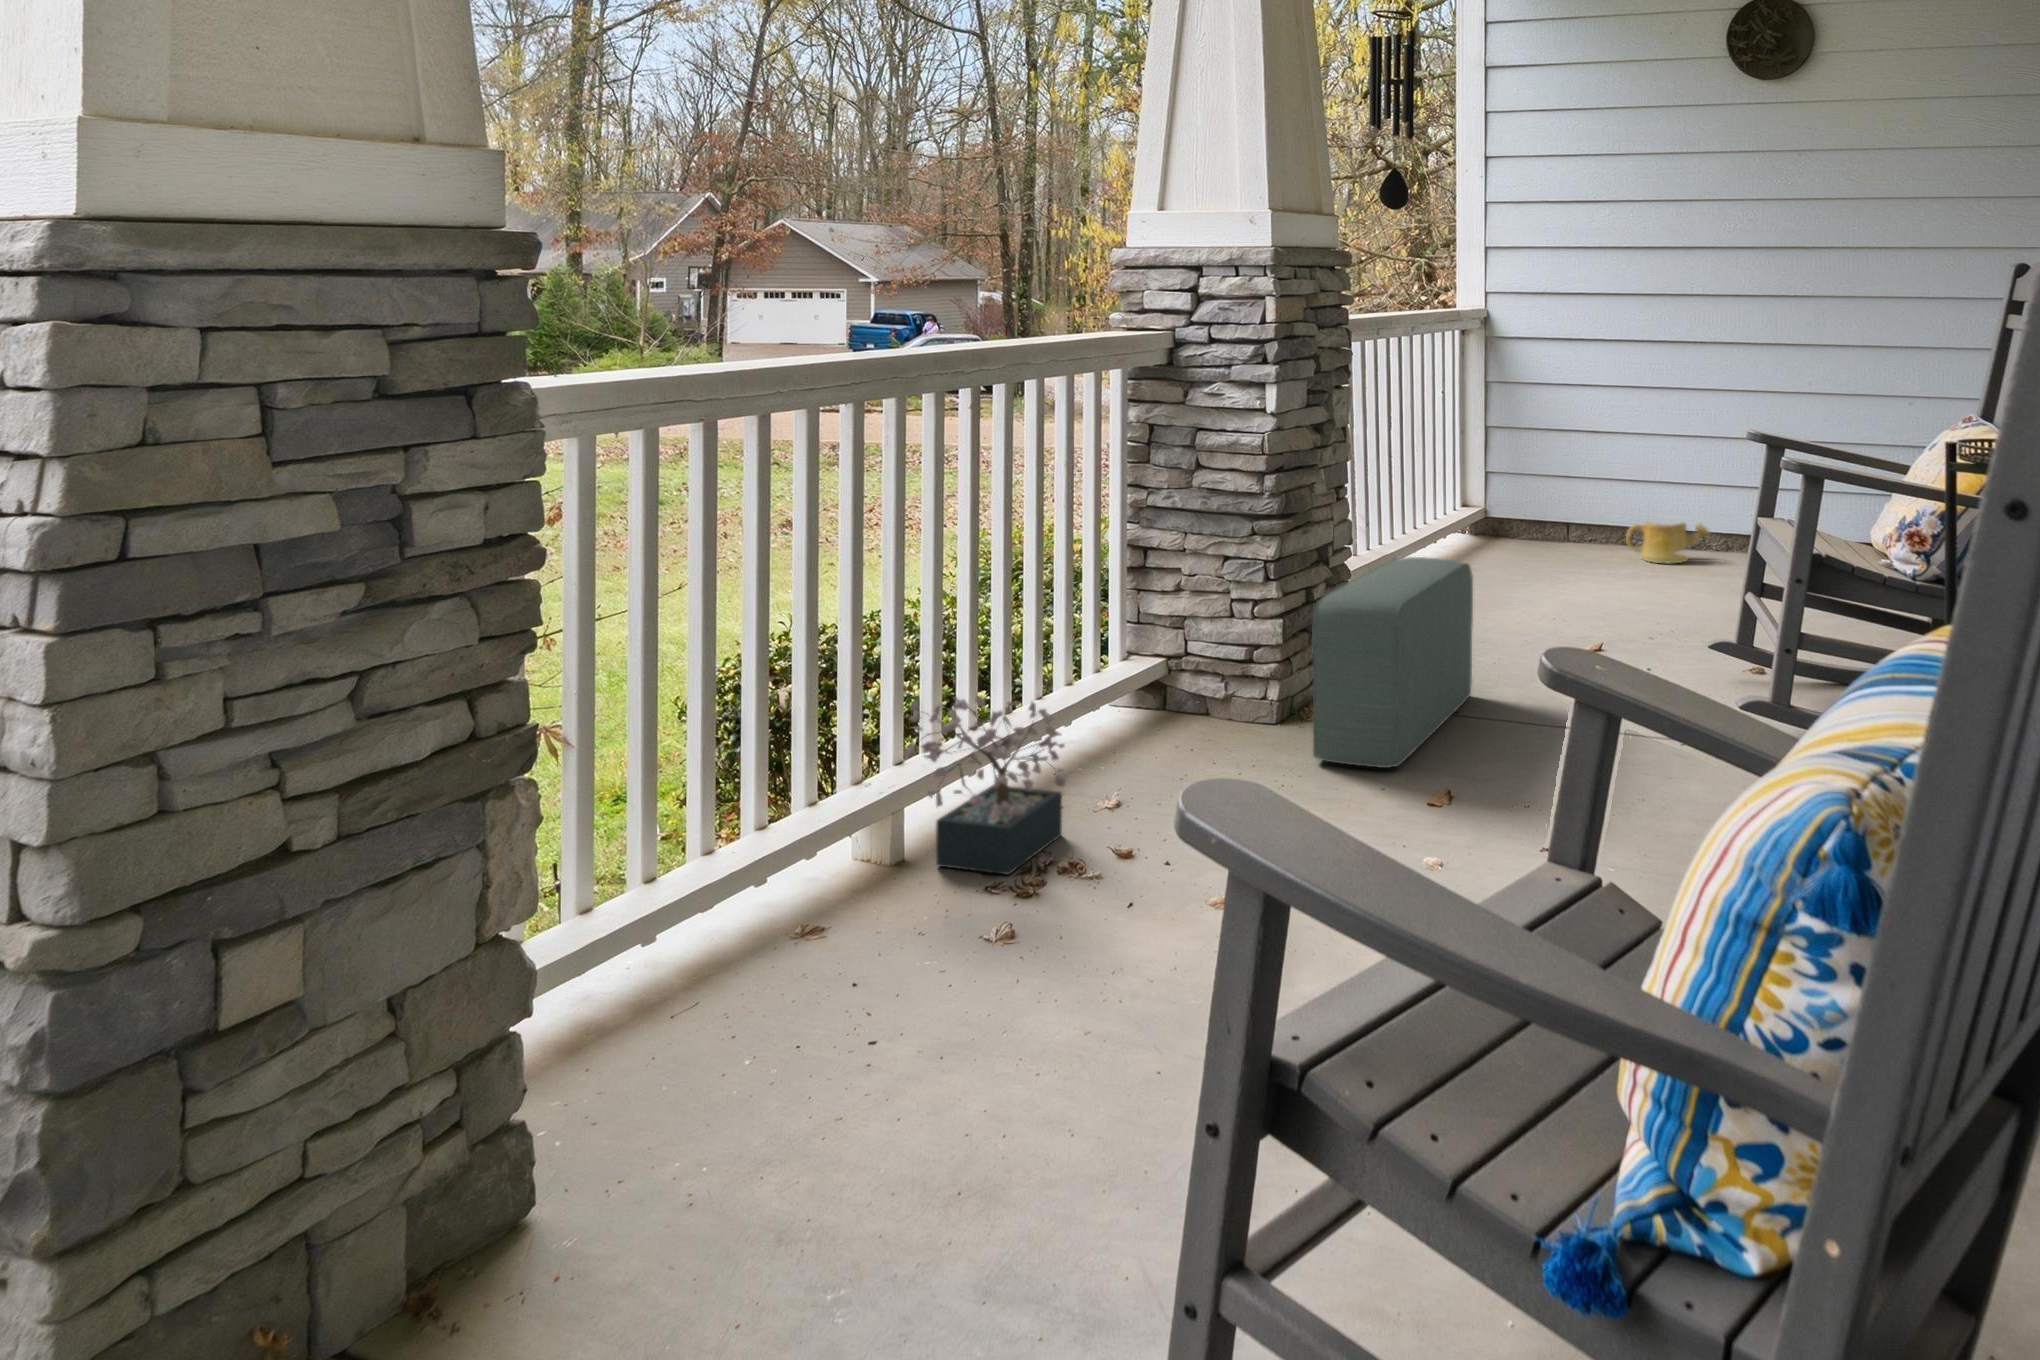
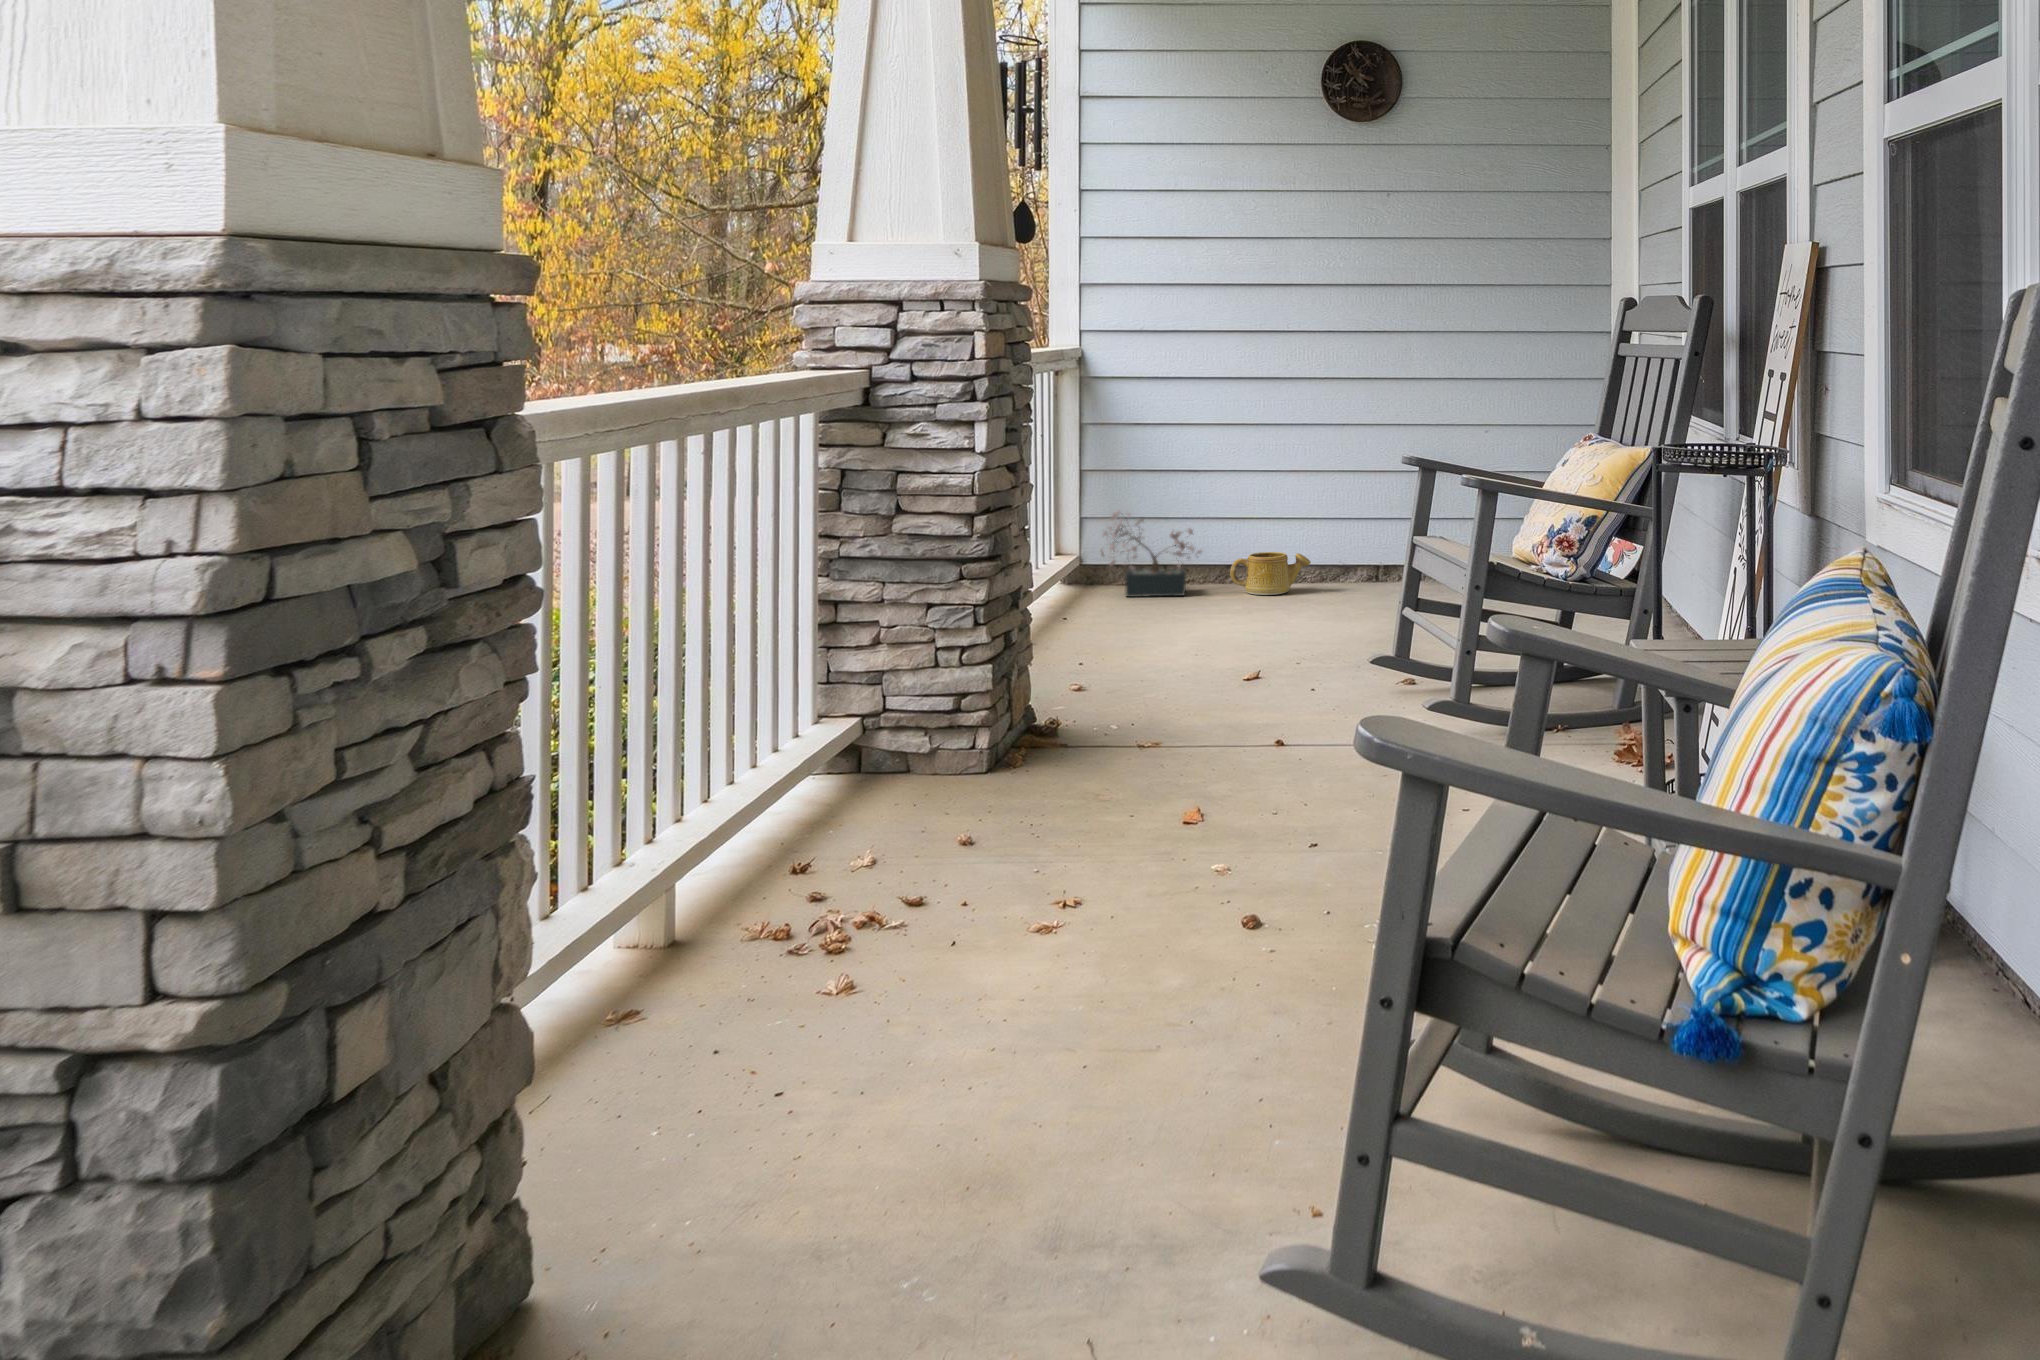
pouf: present [1312,557,1473,768] -> none [1041,592,1161,796]
decorative plant: present [904,696,1066,875] -> present [1101,510,1202,597]

